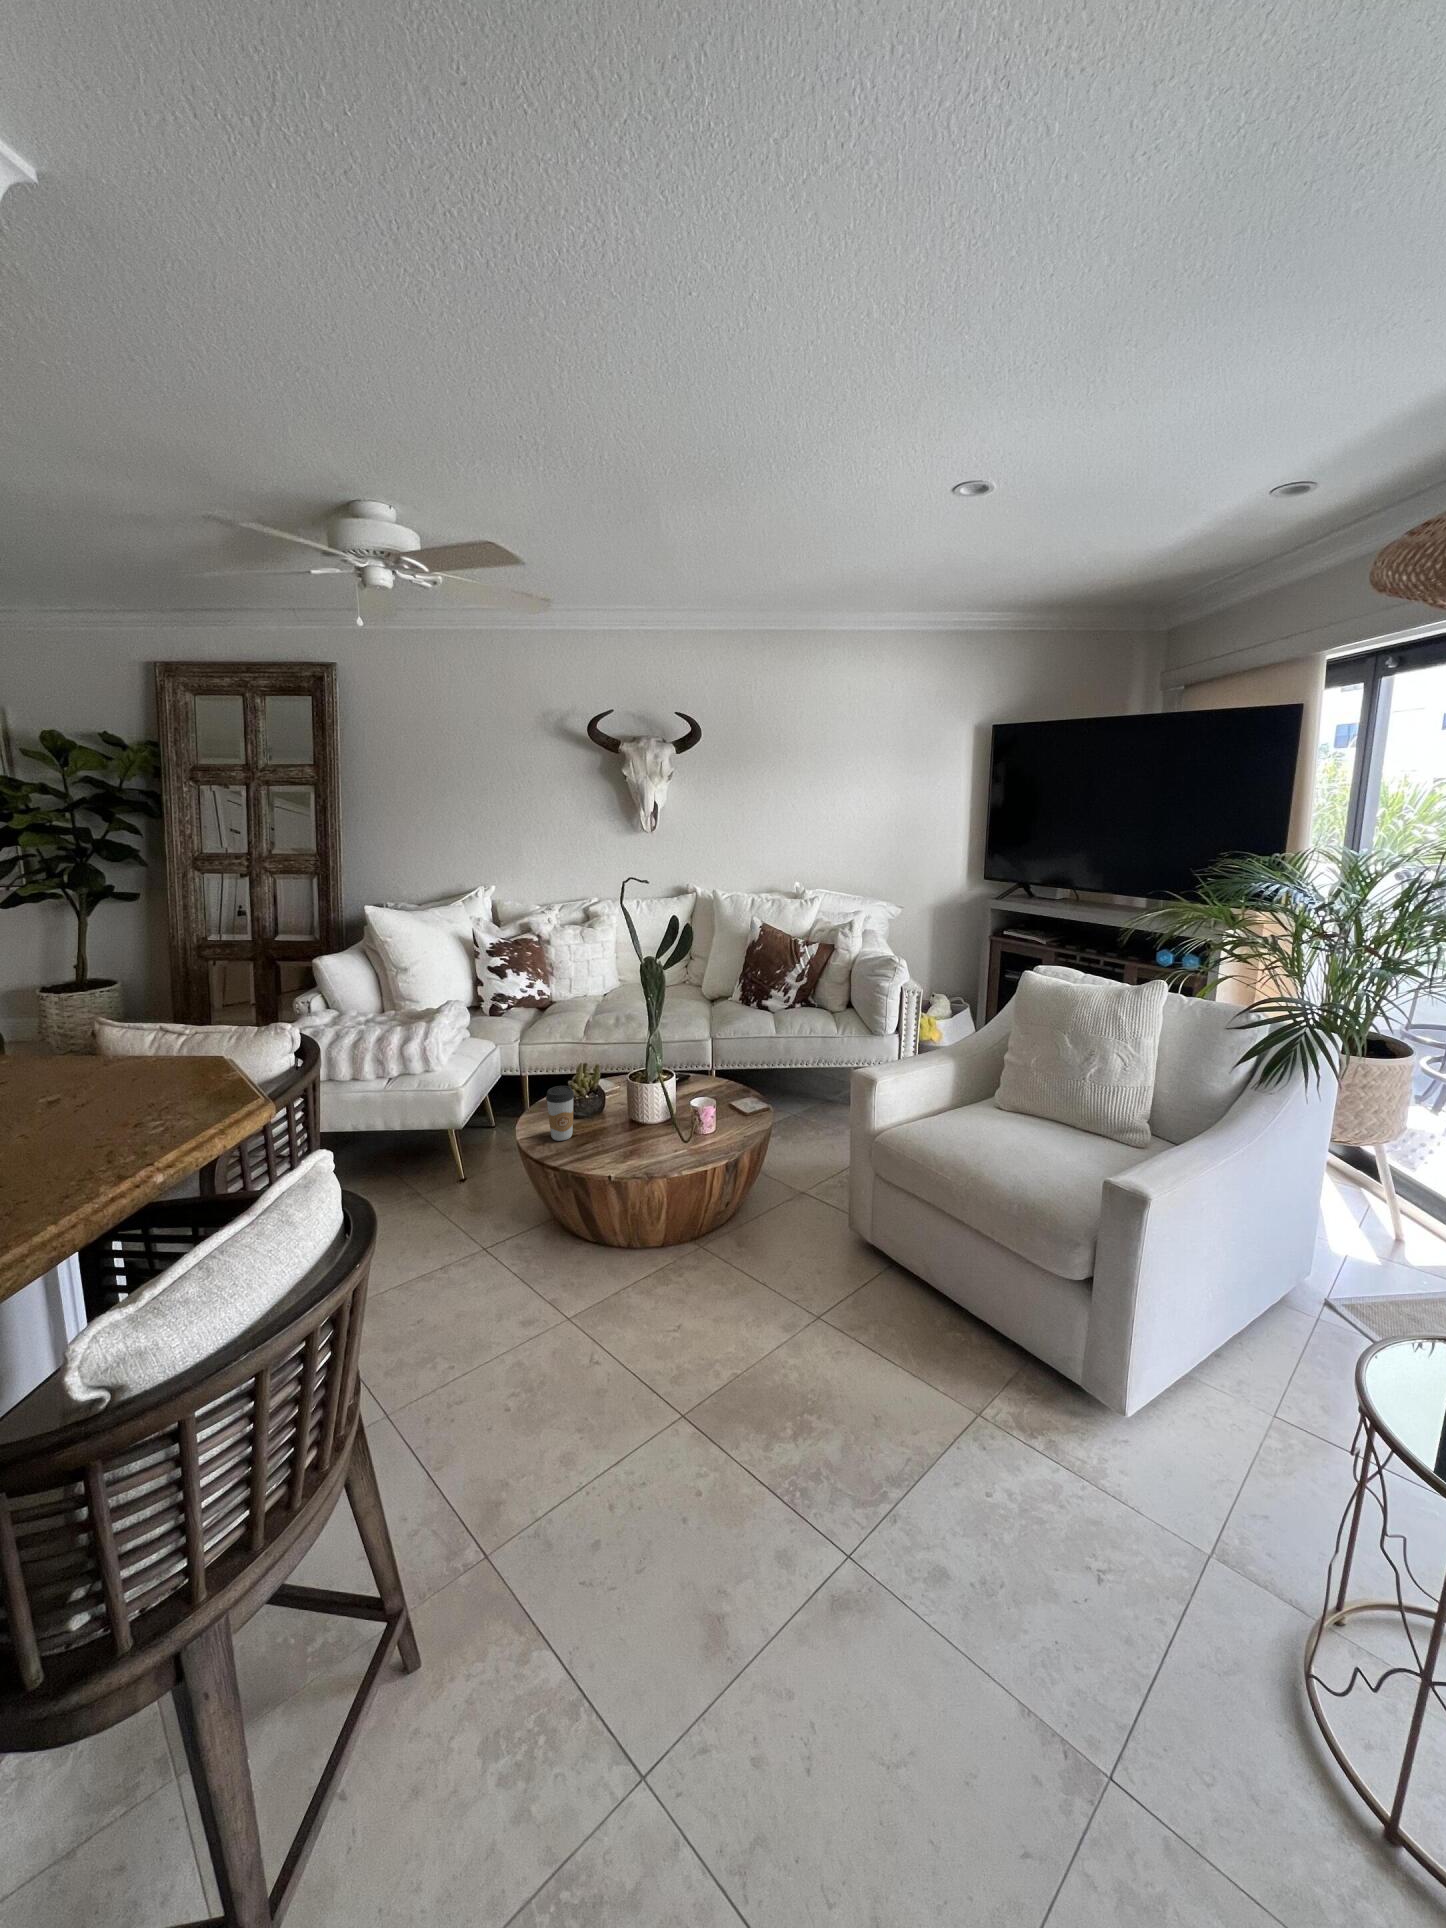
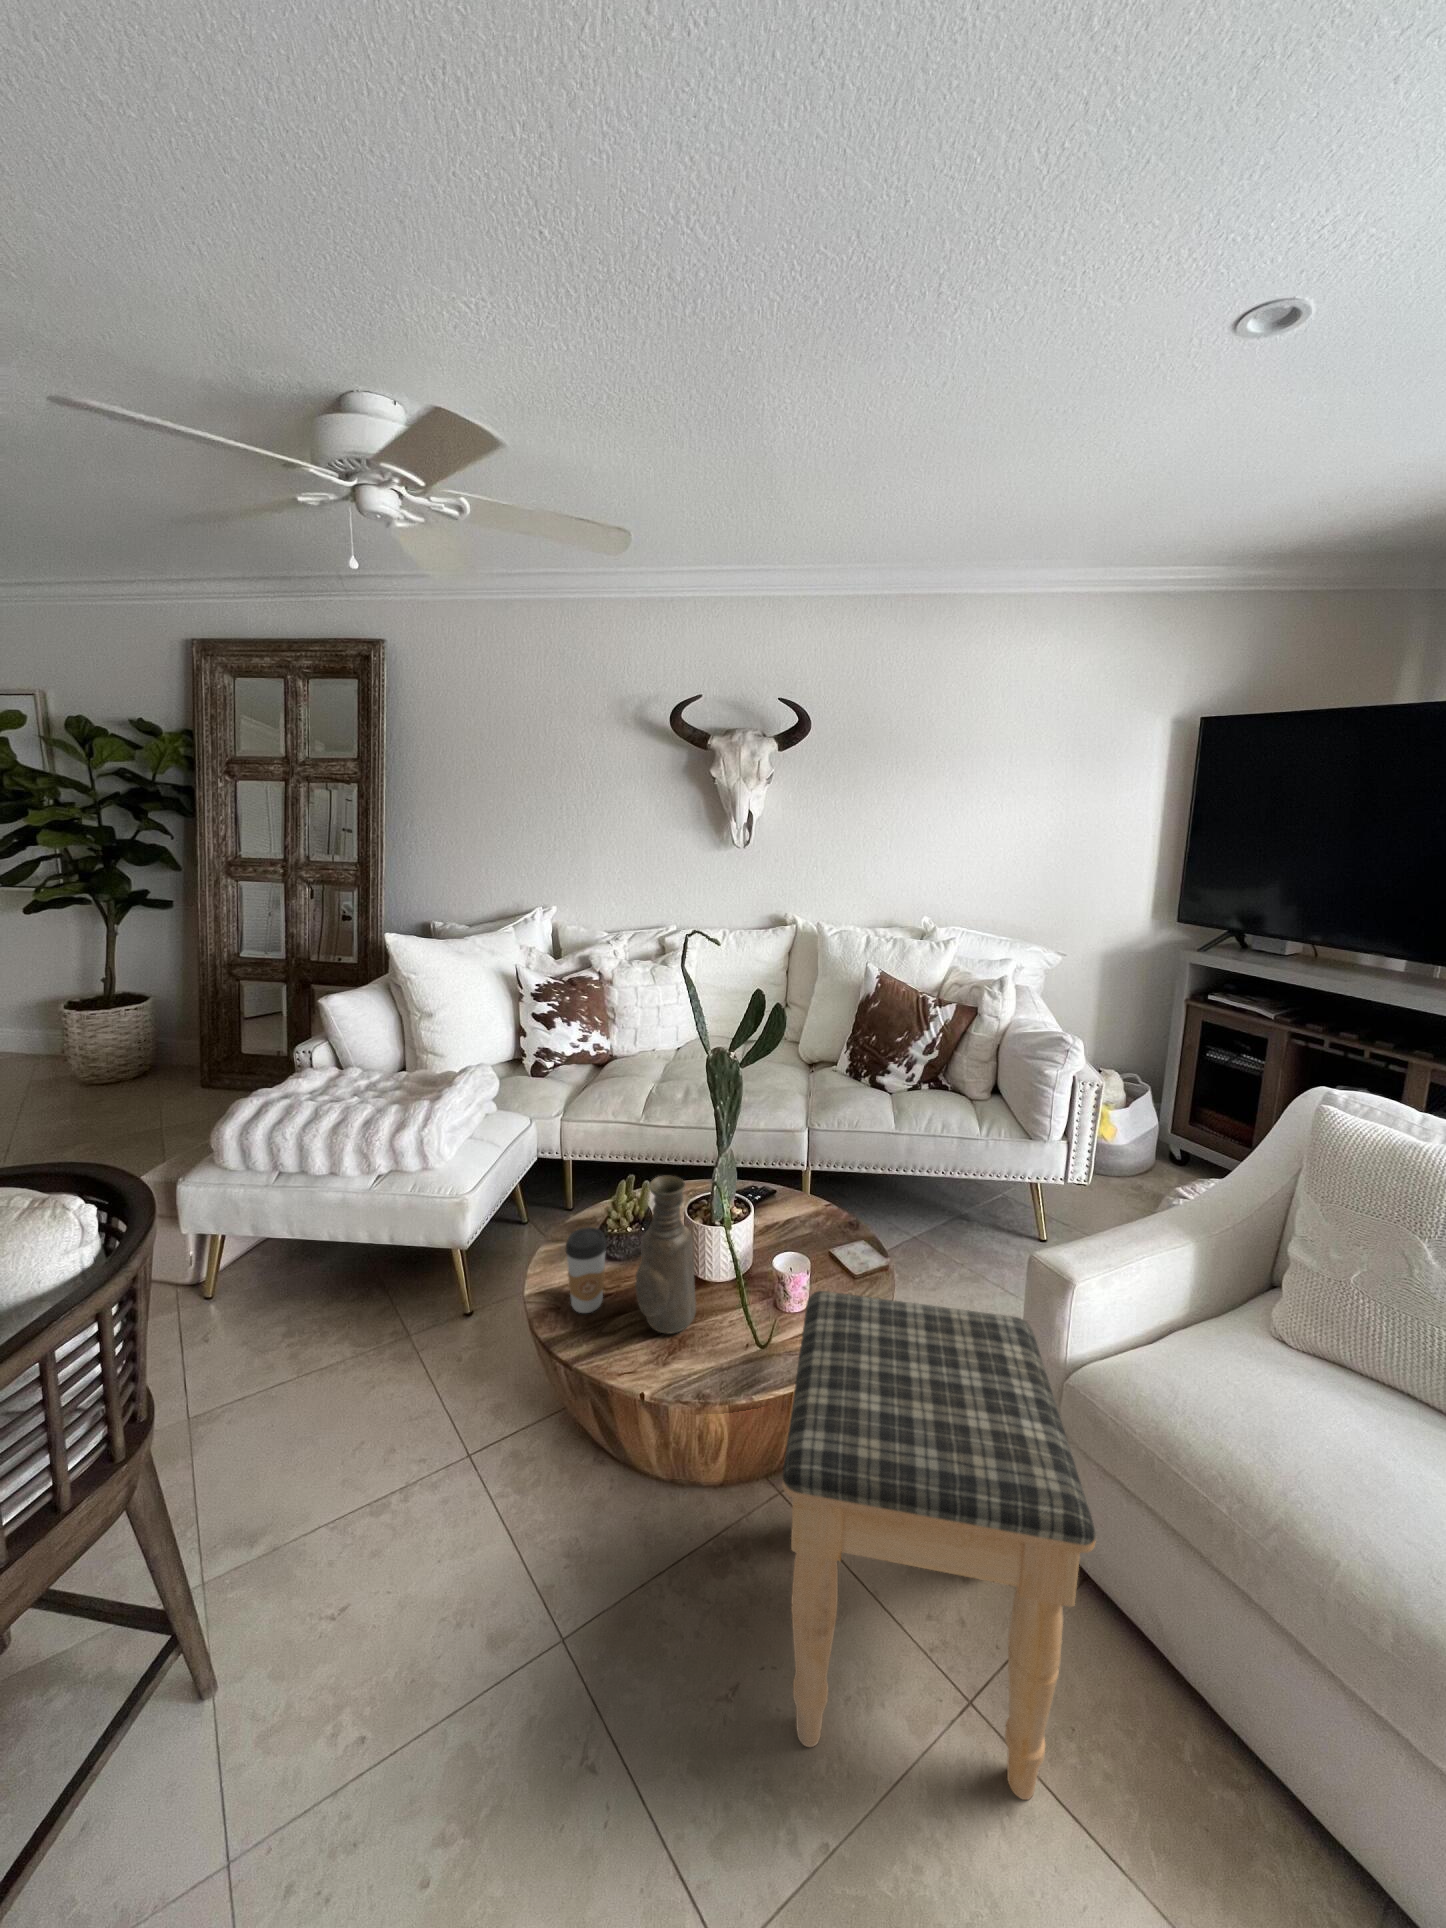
vase: none [596,1043,637,1145] -> present [635,1176,696,1333]
footstool: none [693,1105,860,1345] -> present [782,1291,1096,1800]

